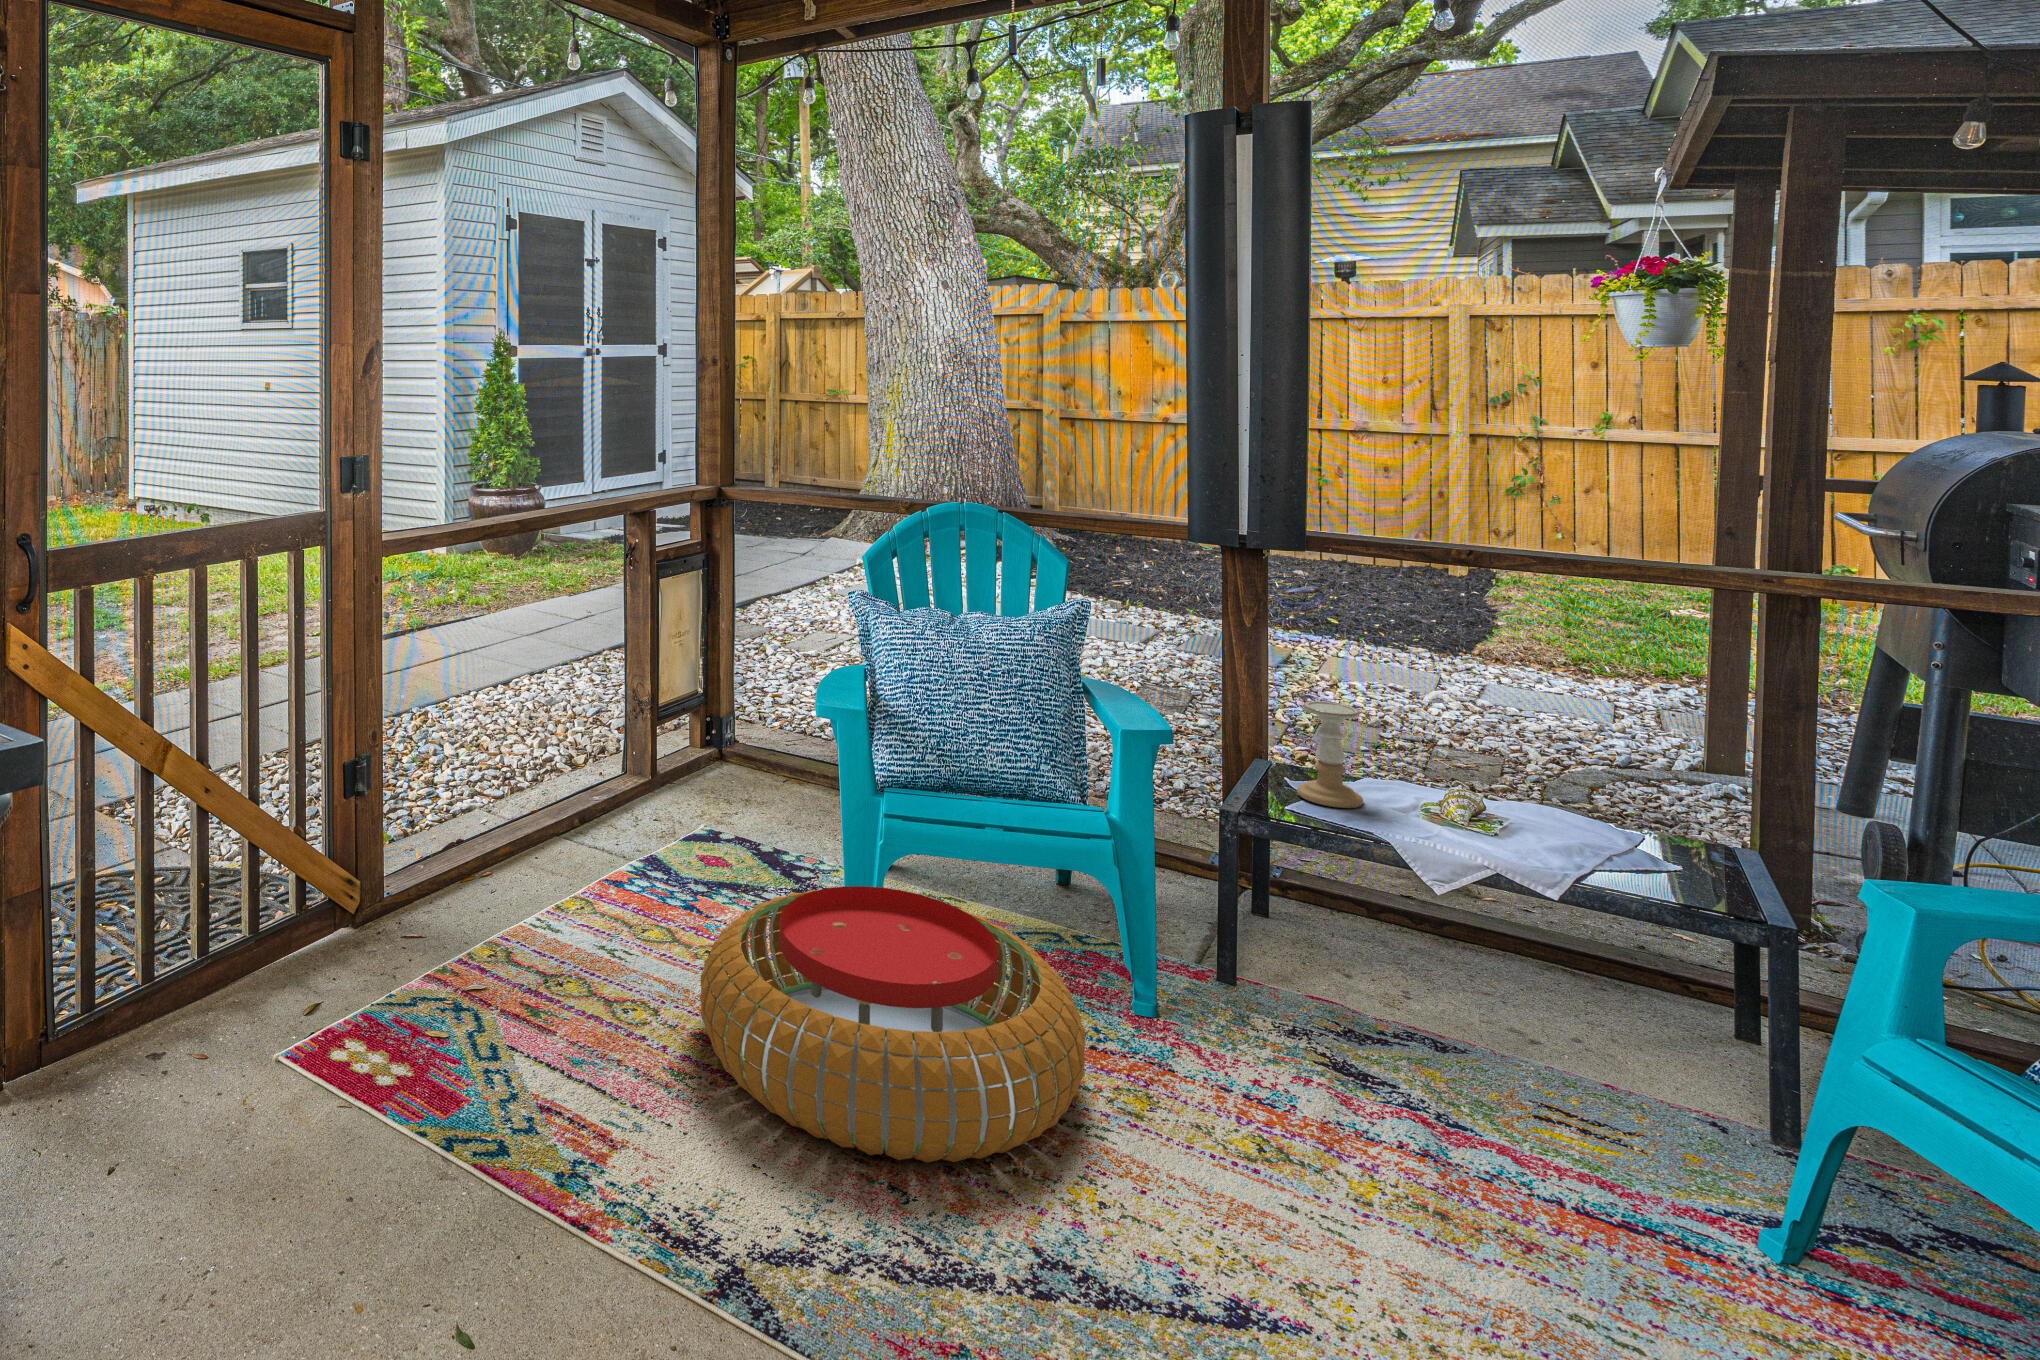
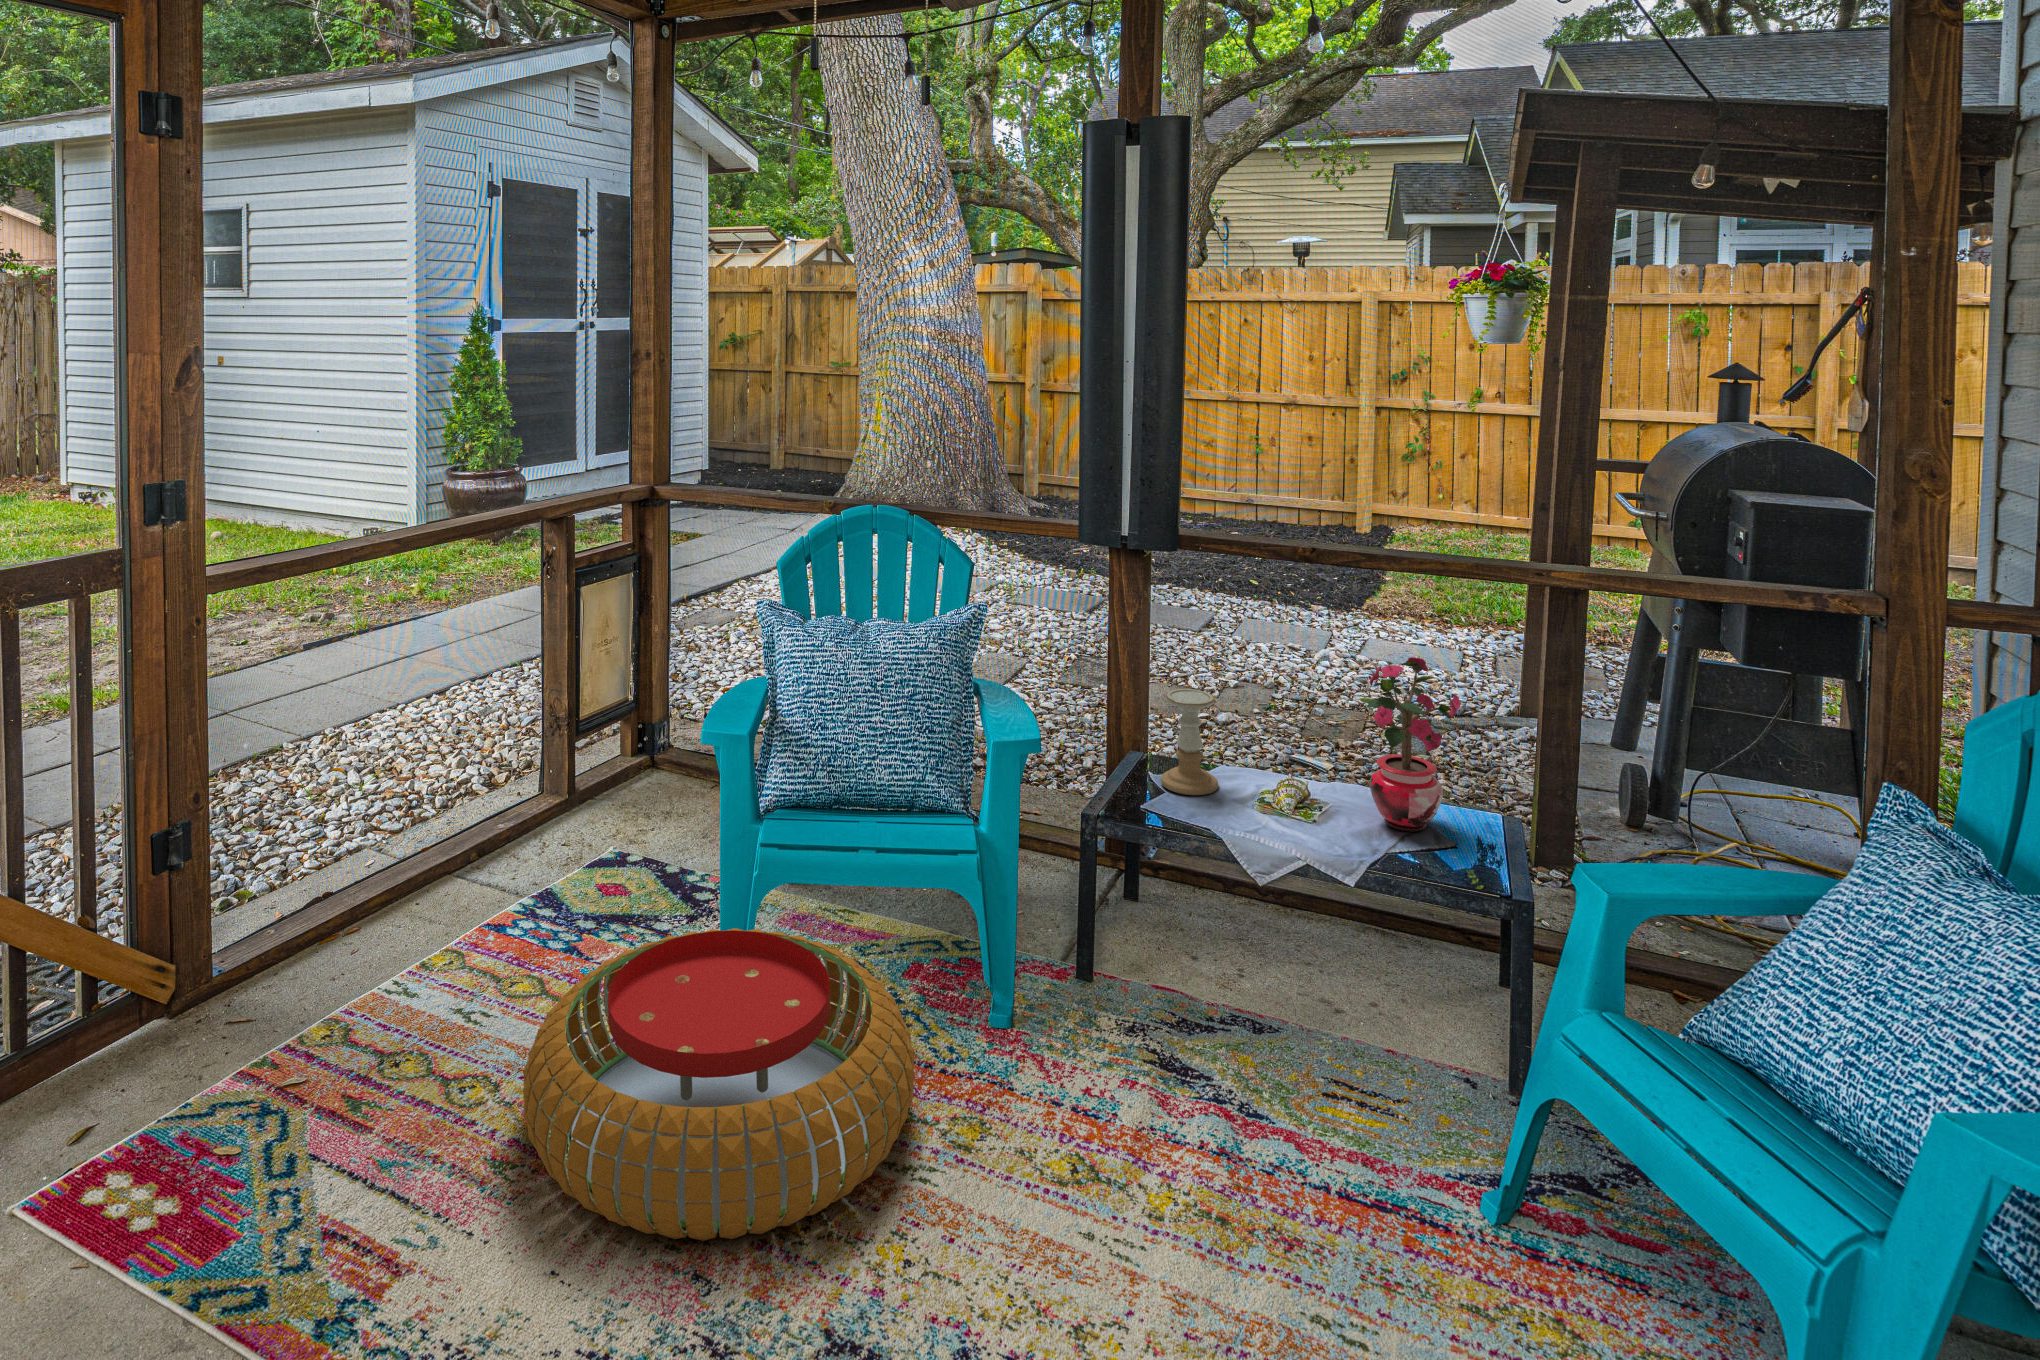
potted plant: none [1534,673,1669,857] -> present [1360,656,1465,832]

